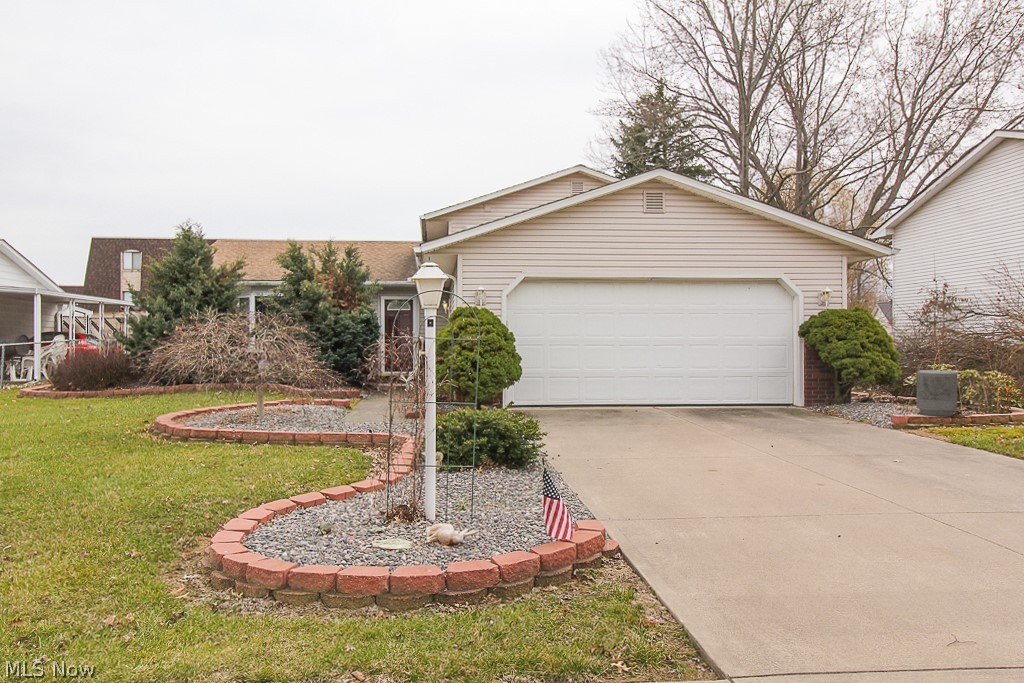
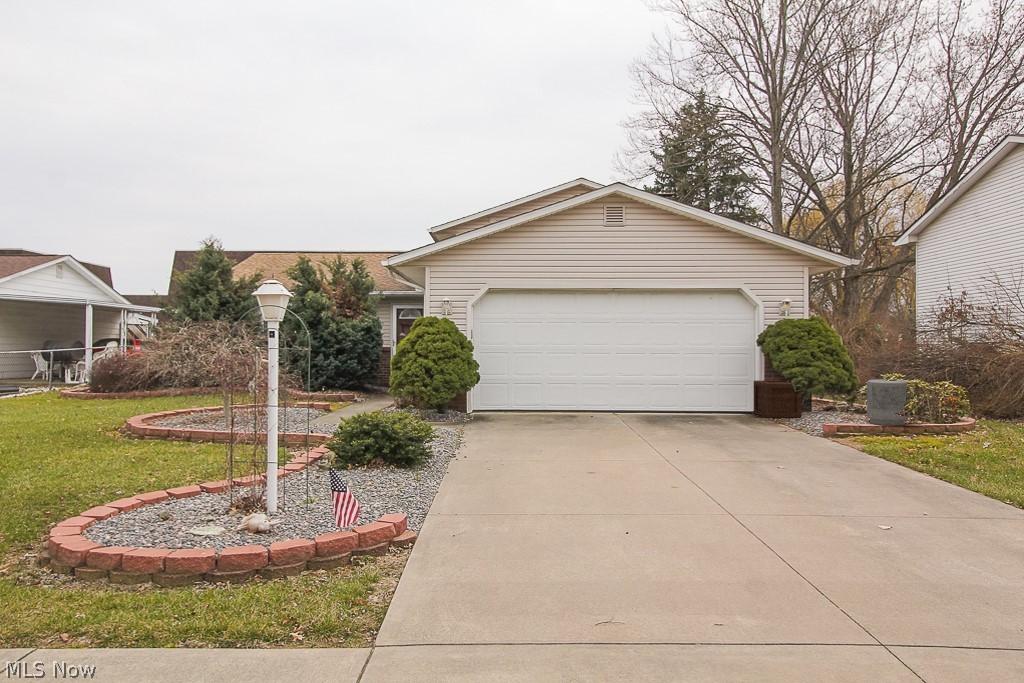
wooden crate: none [796,372,849,410] -> present [754,380,802,418]

